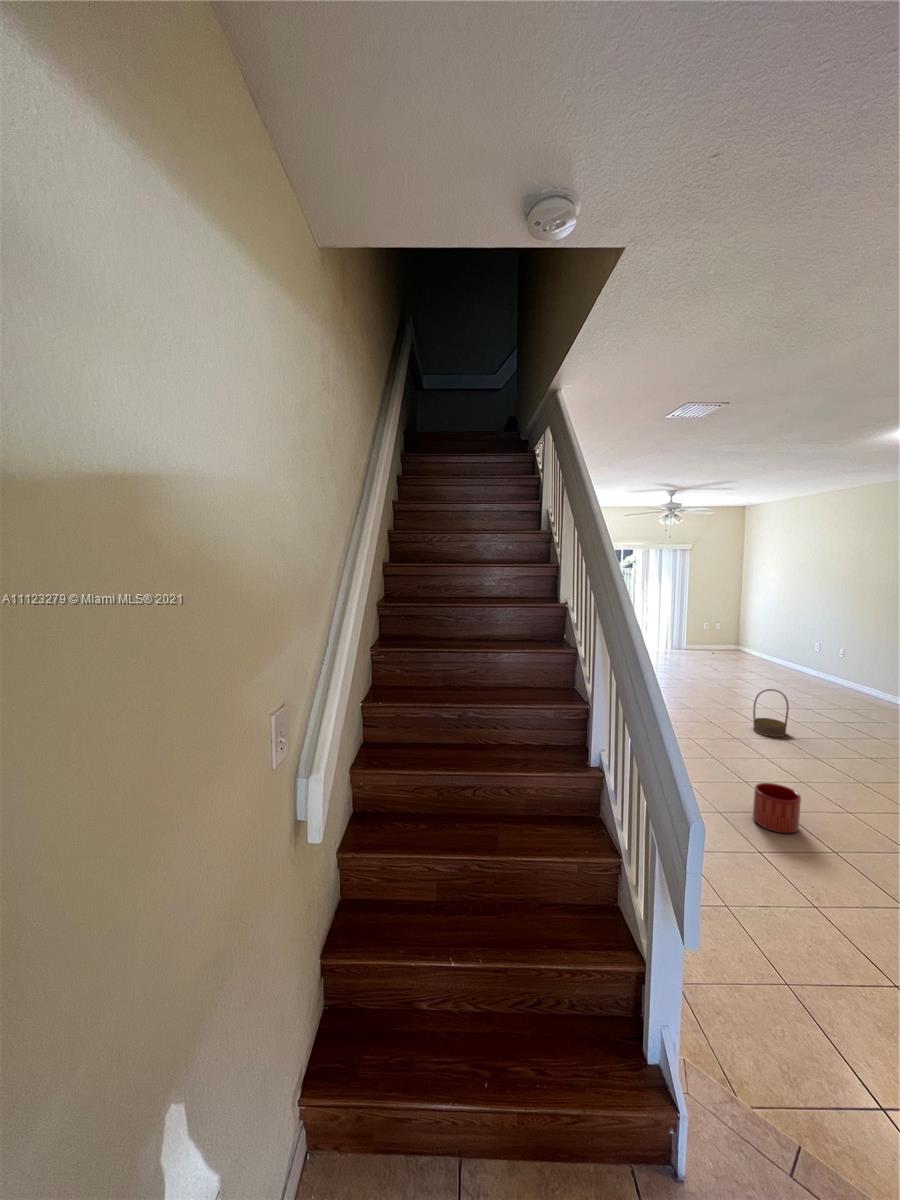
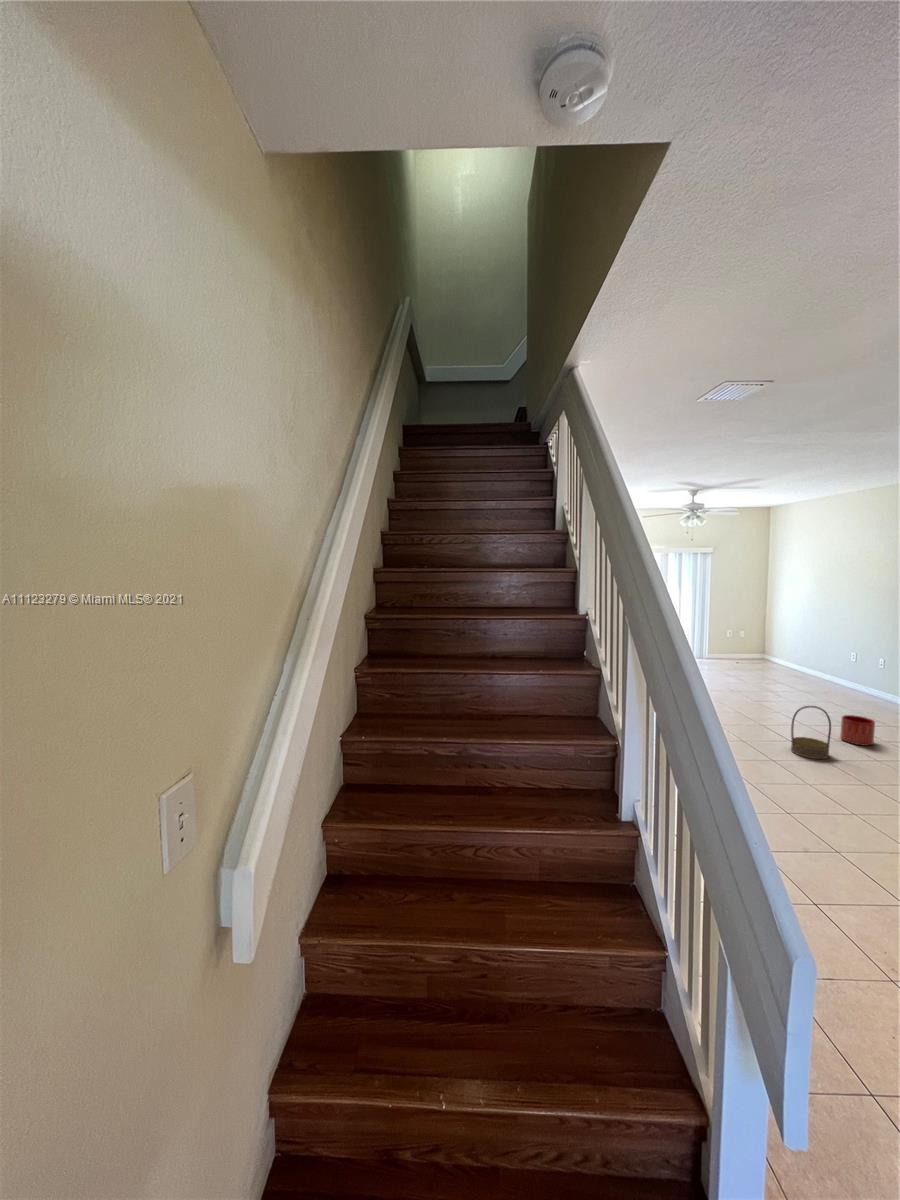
planter: present [753,783,801,833] -> present [840,715,875,746]

